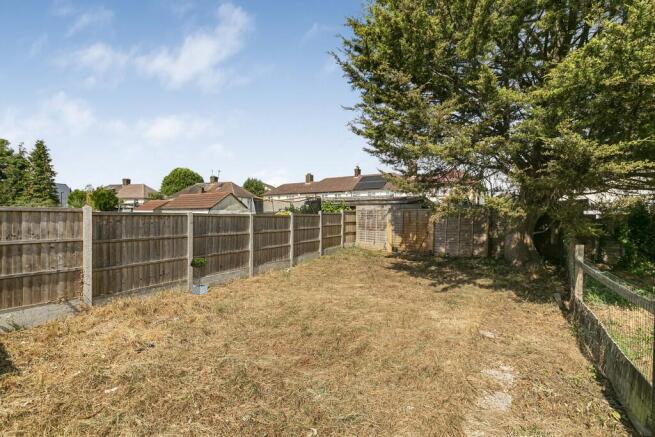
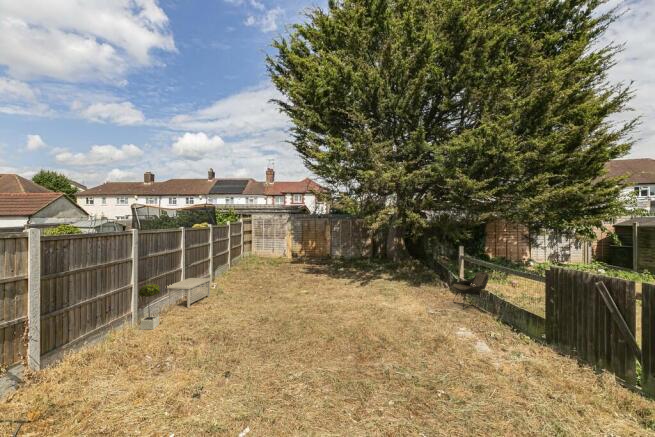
storage bench: none [230,259,274,283] -> present [167,278,211,308]
lounge chair: none [523,279,575,332] -> present [451,272,489,310]

